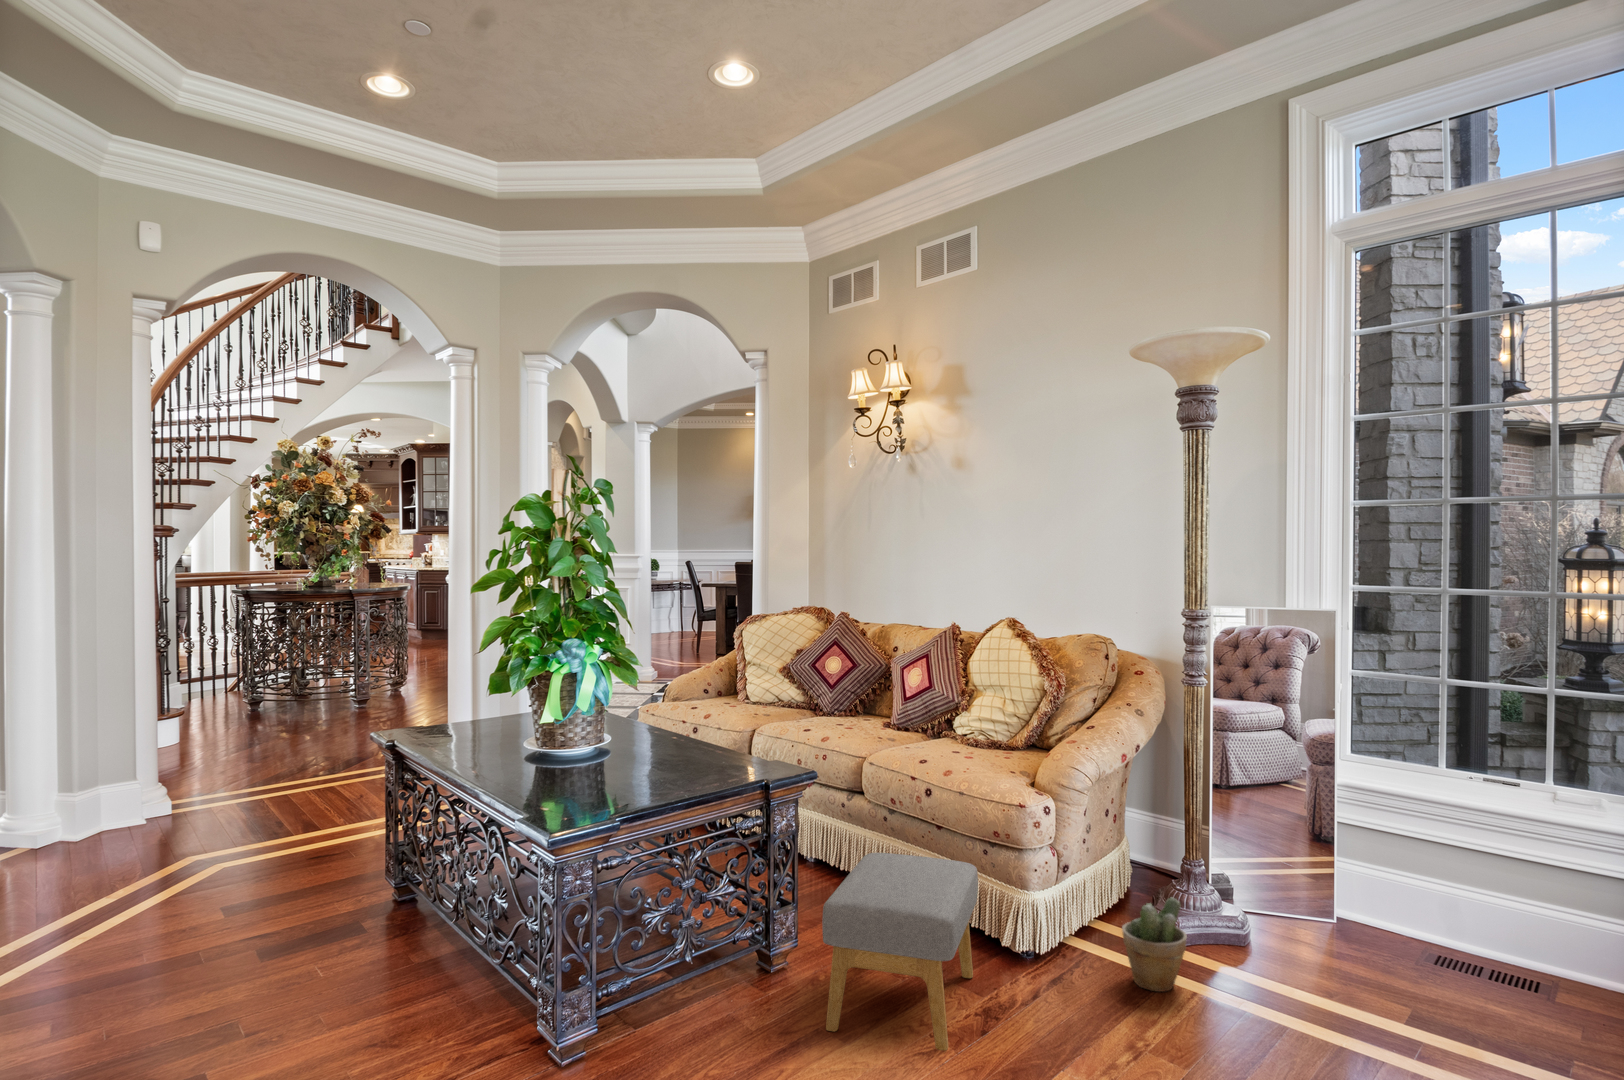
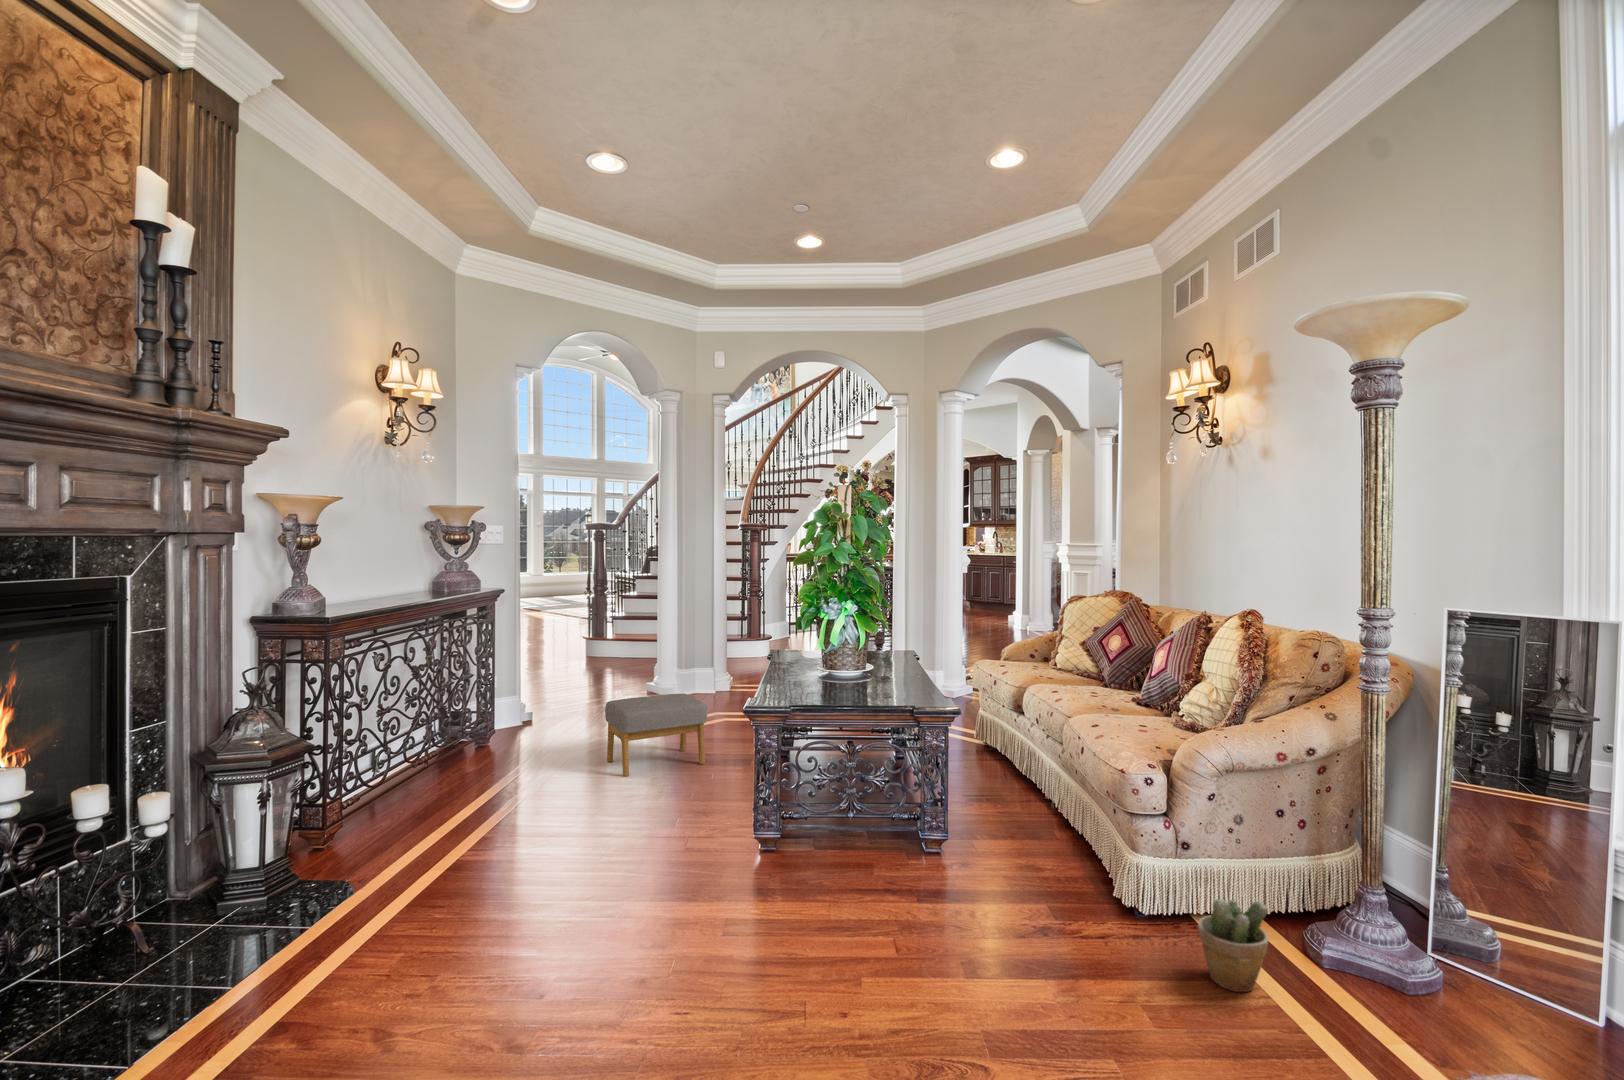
footstool: present [822,853,978,1050] -> present [605,693,707,776]

